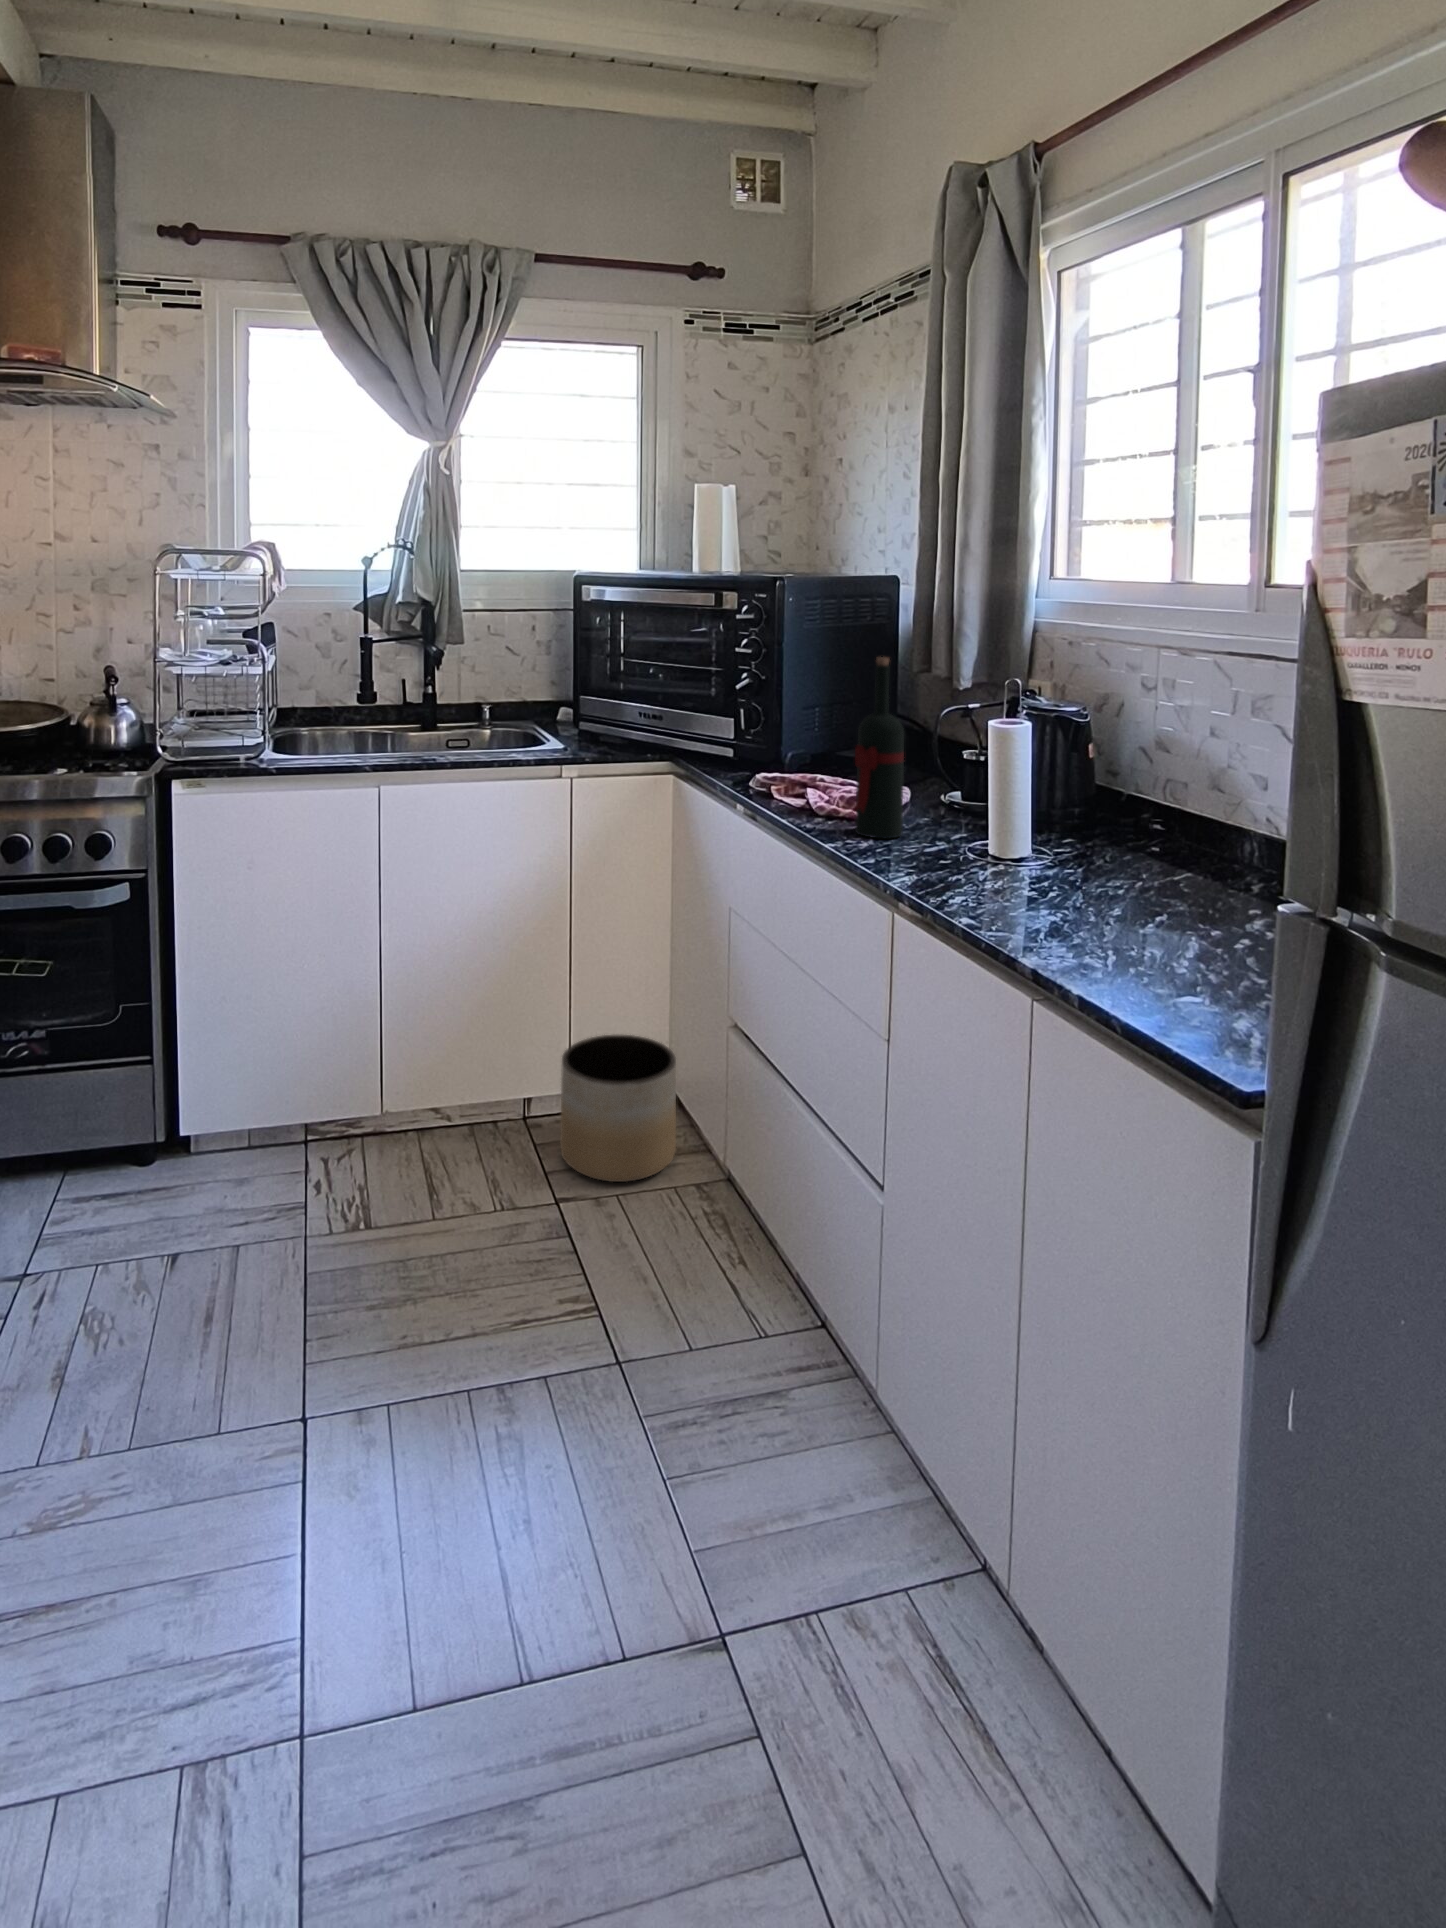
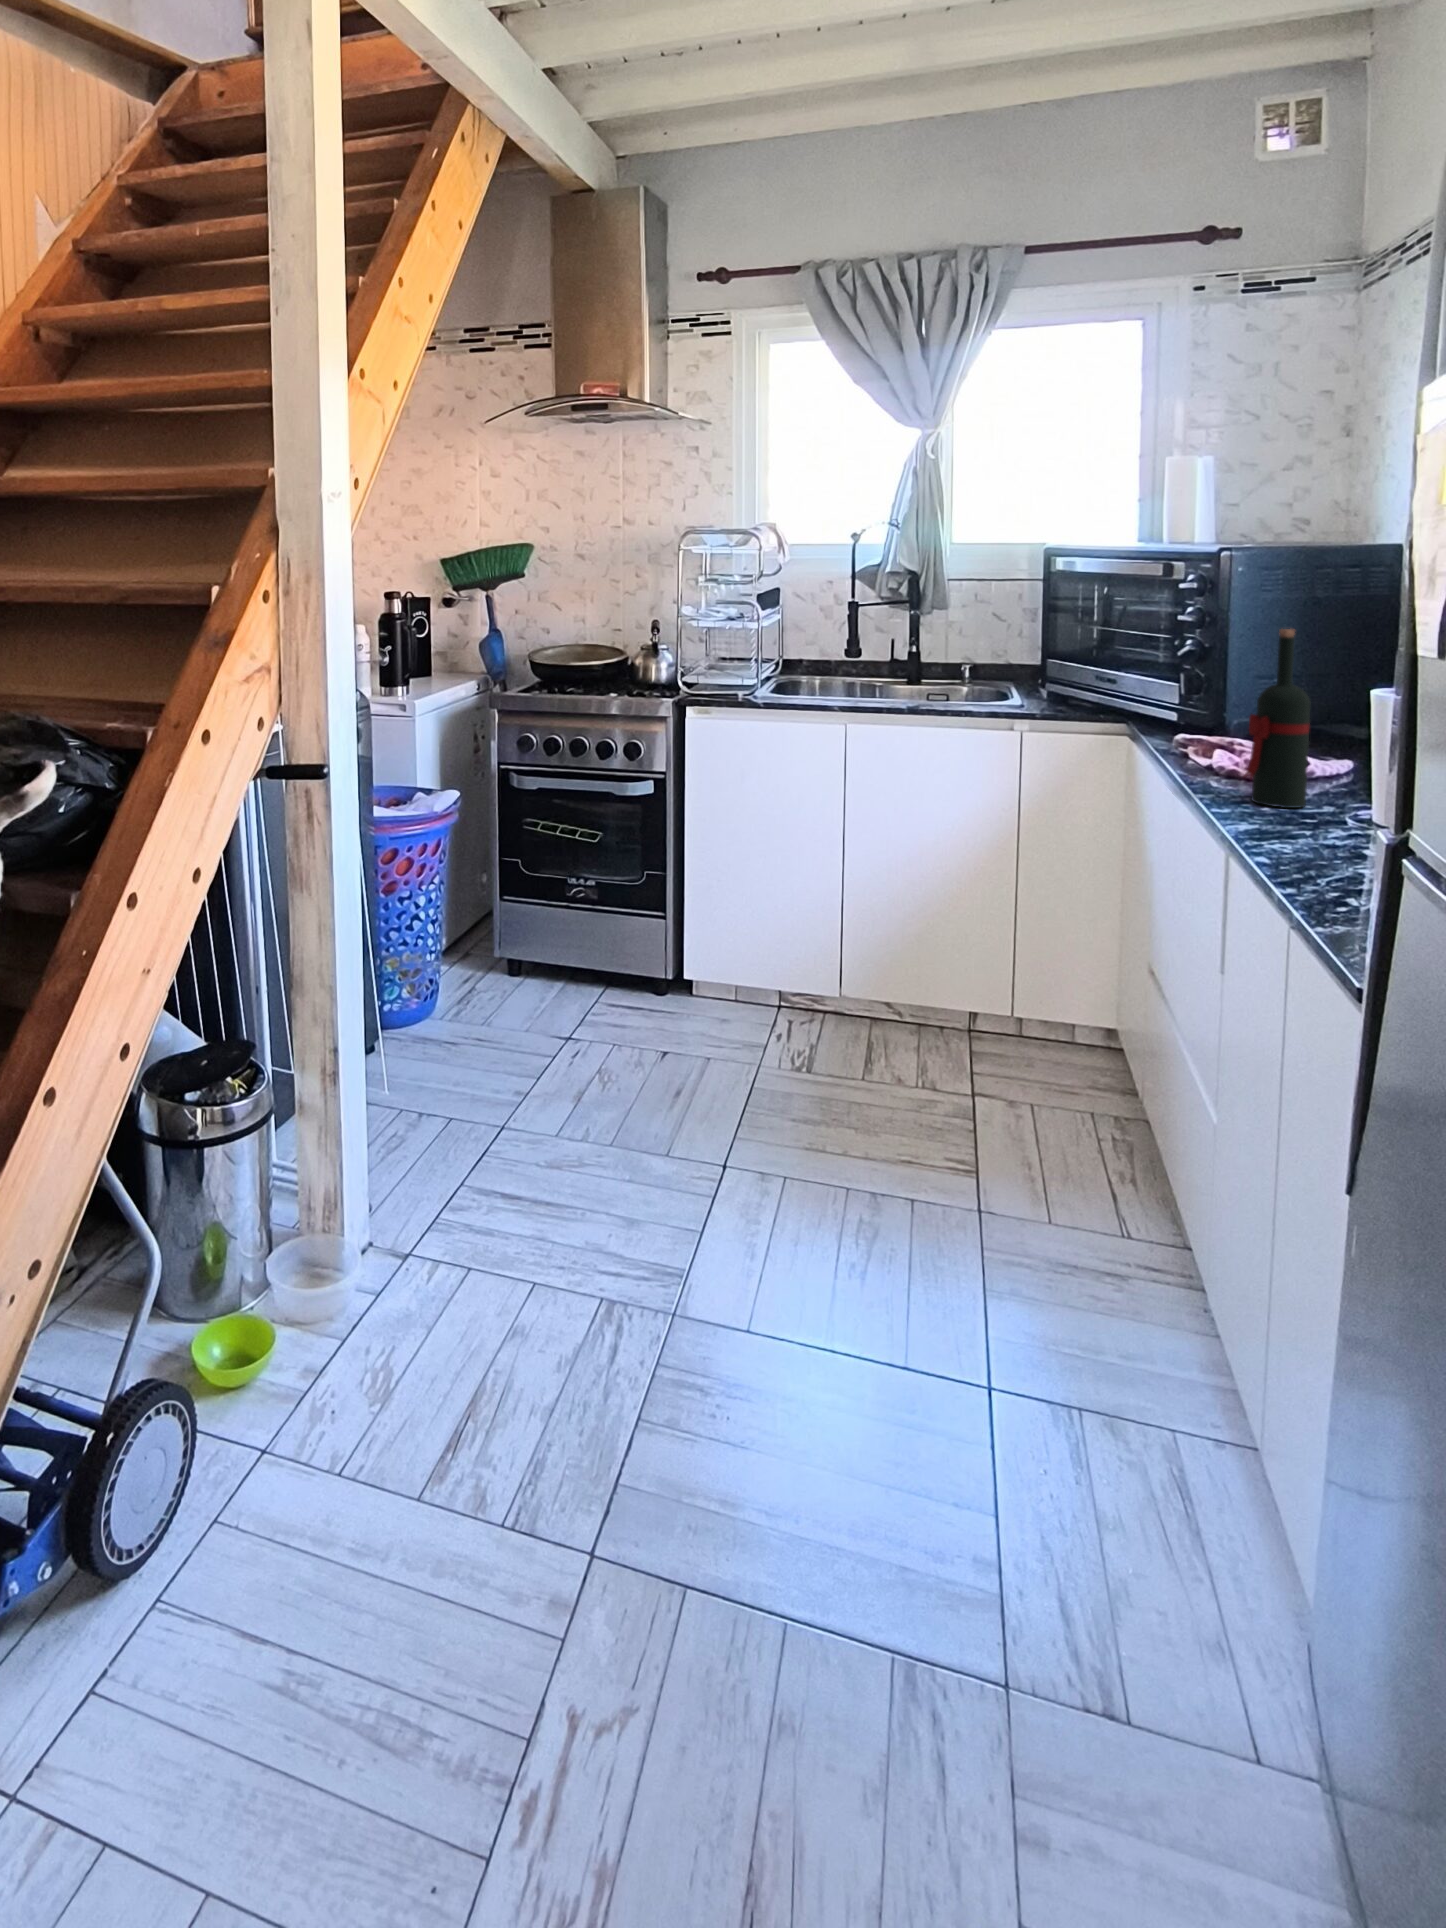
planter: present [560,1035,676,1182] -> none [988,974,1109,1105]

